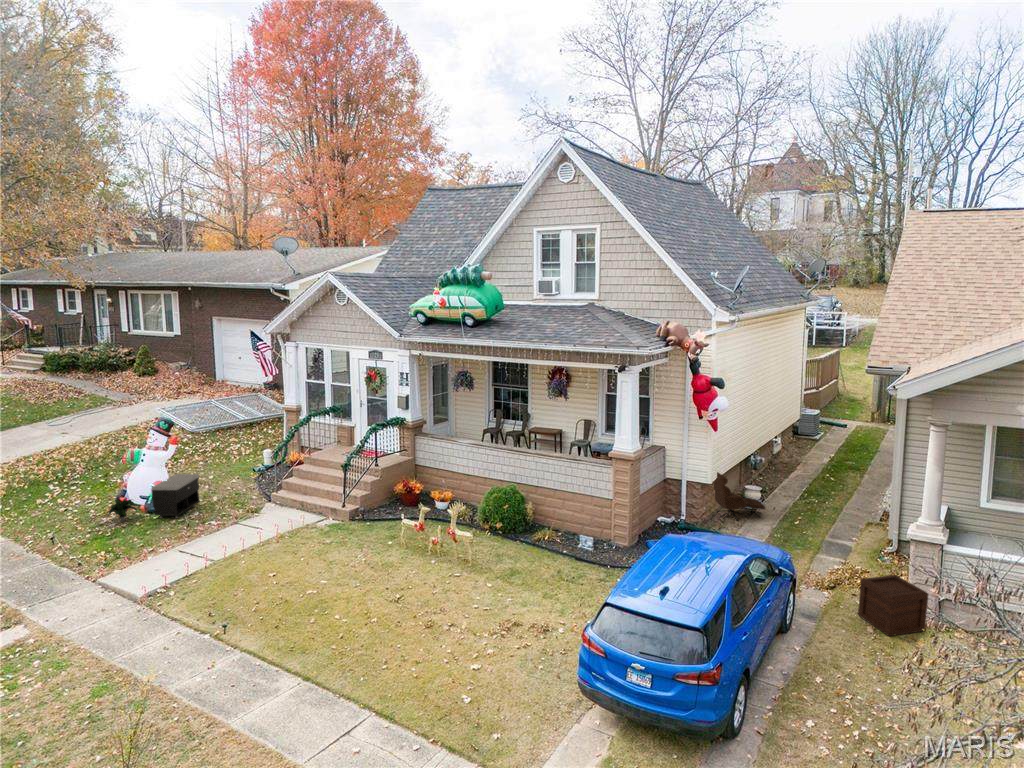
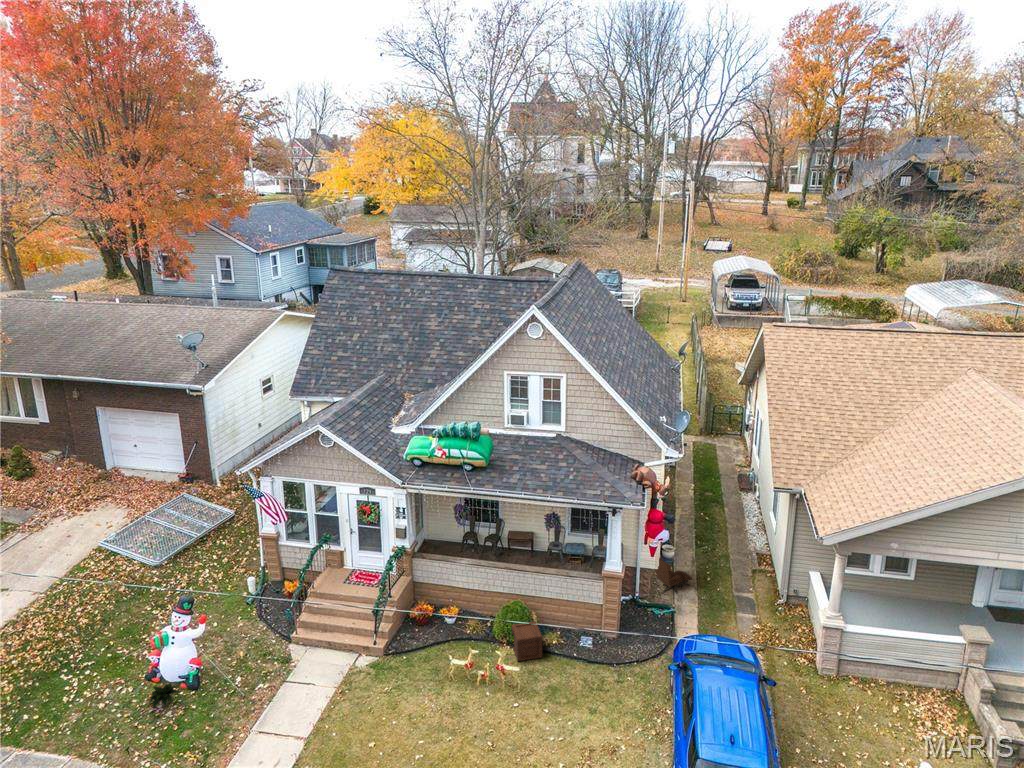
storage bench: present [151,474,200,518] -> none [193,638,226,692]
wooden crate: present [858,575,928,636] -> present [512,621,542,661]

